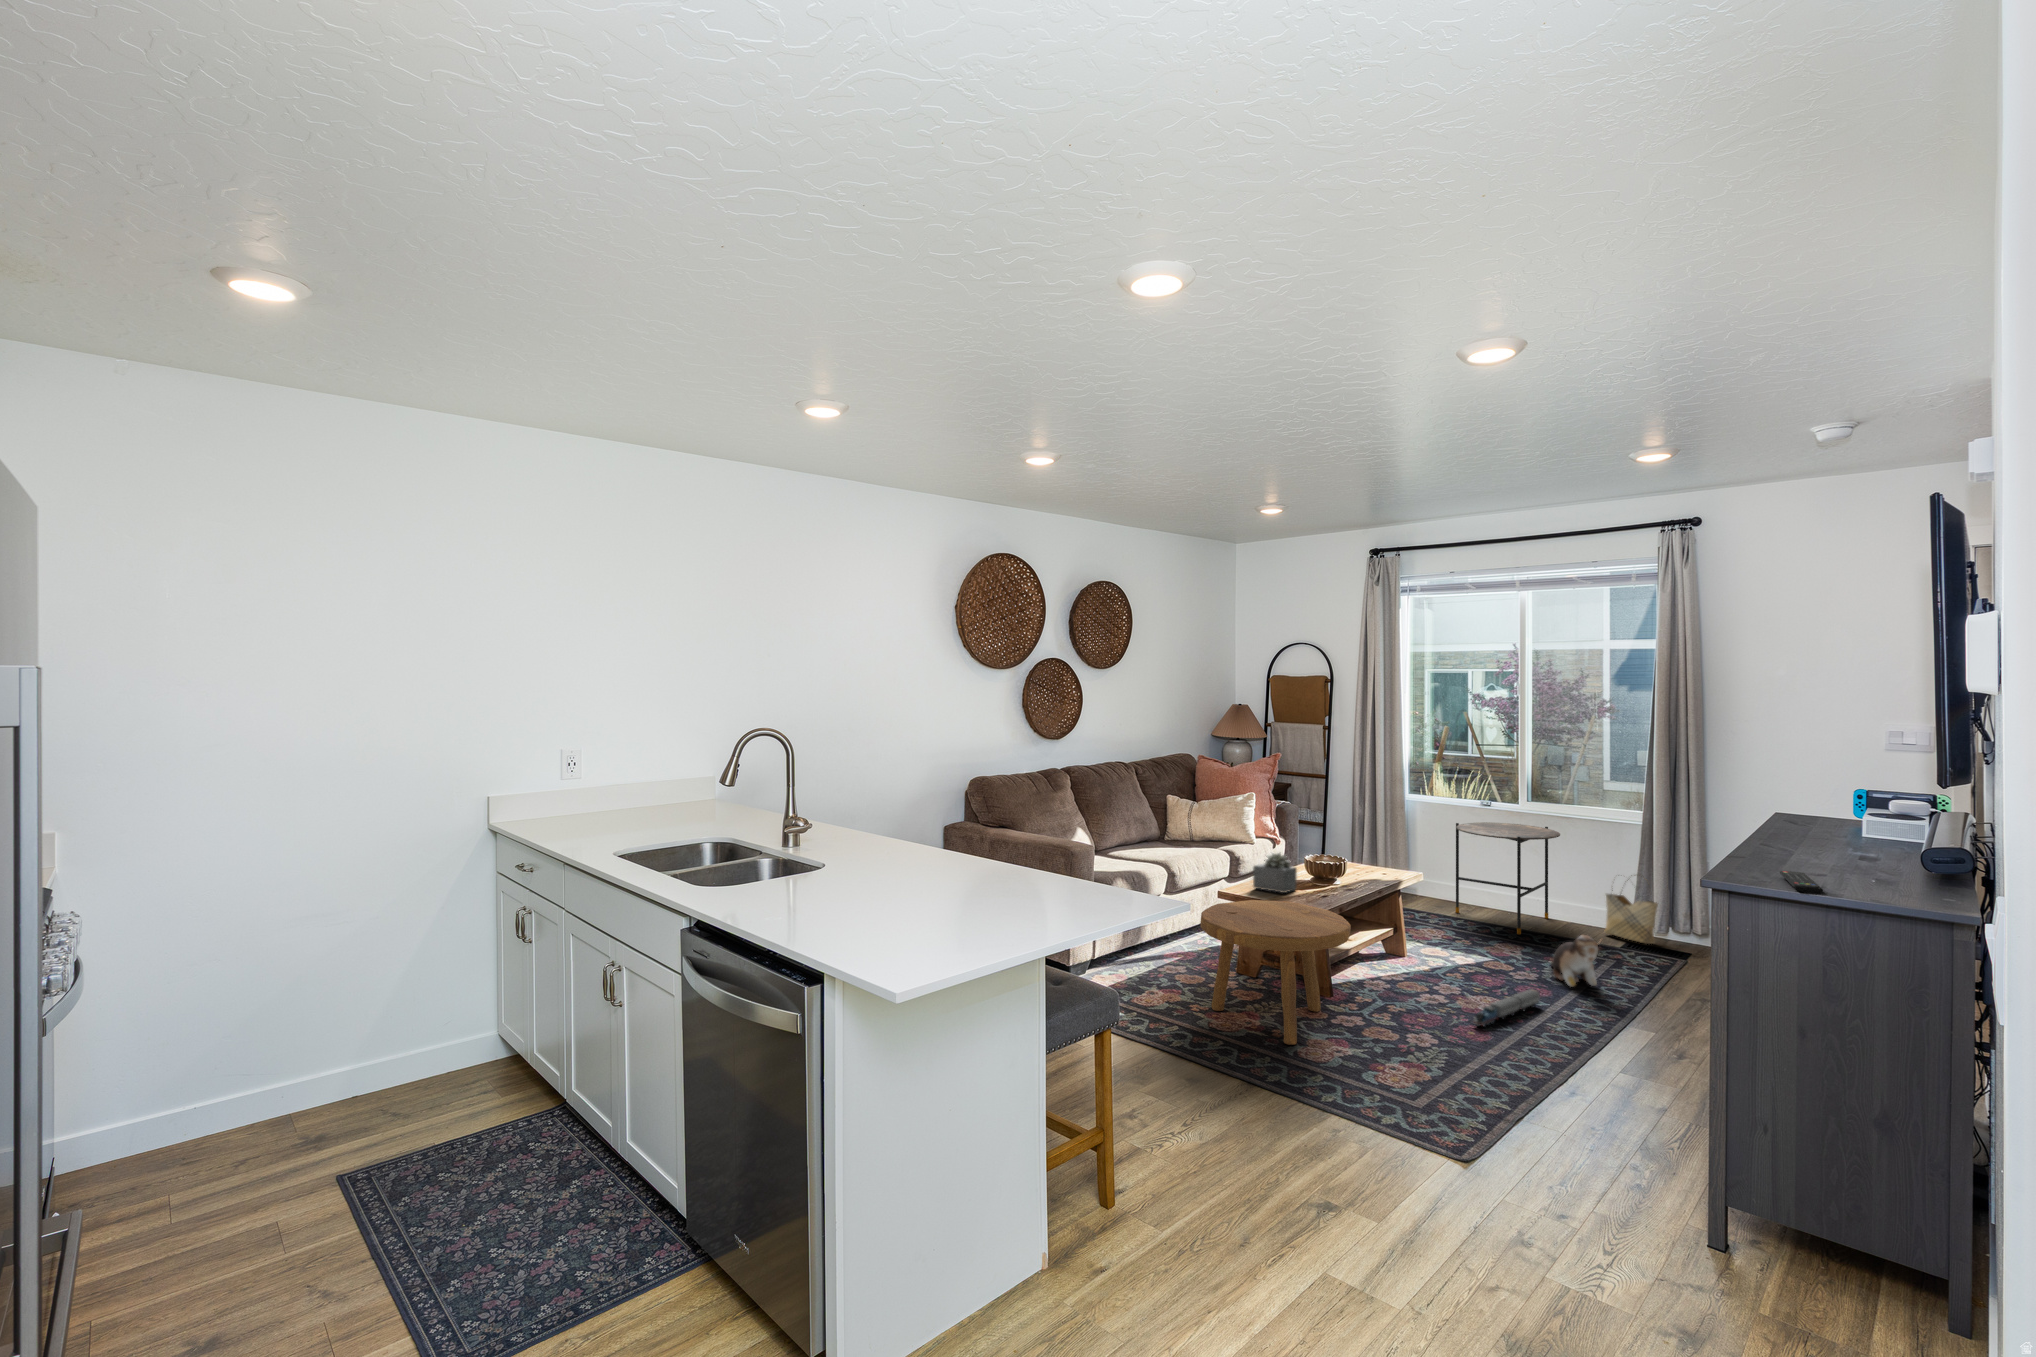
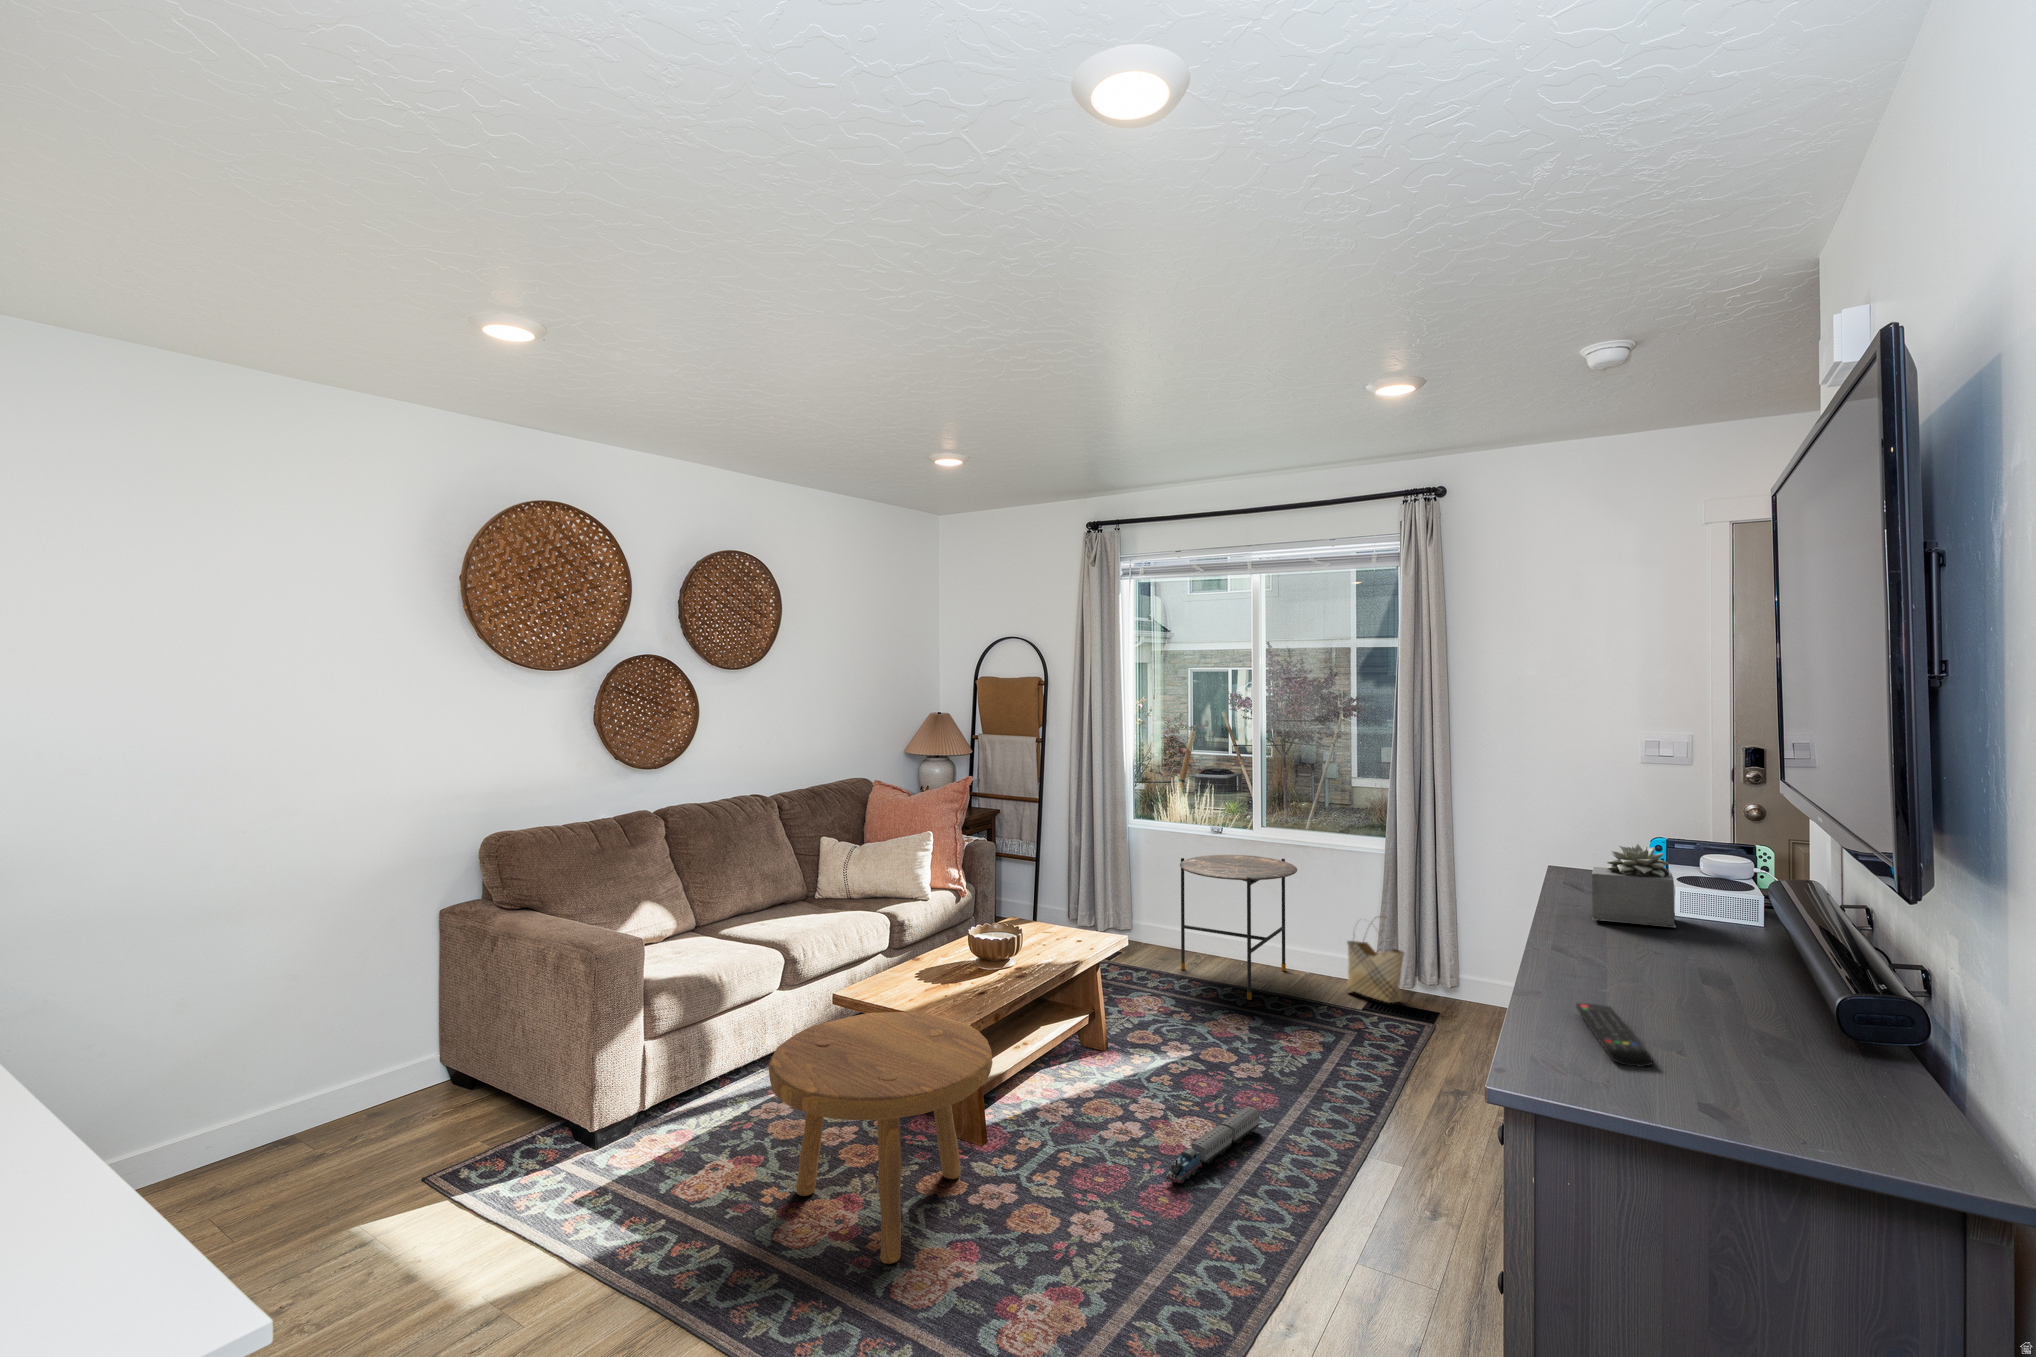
succulent plant: present [1253,853,1297,893] -> present [1592,844,1676,927]
plush toy: present [1551,935,1598,987] -> none [1280,1018,1338,1088]

